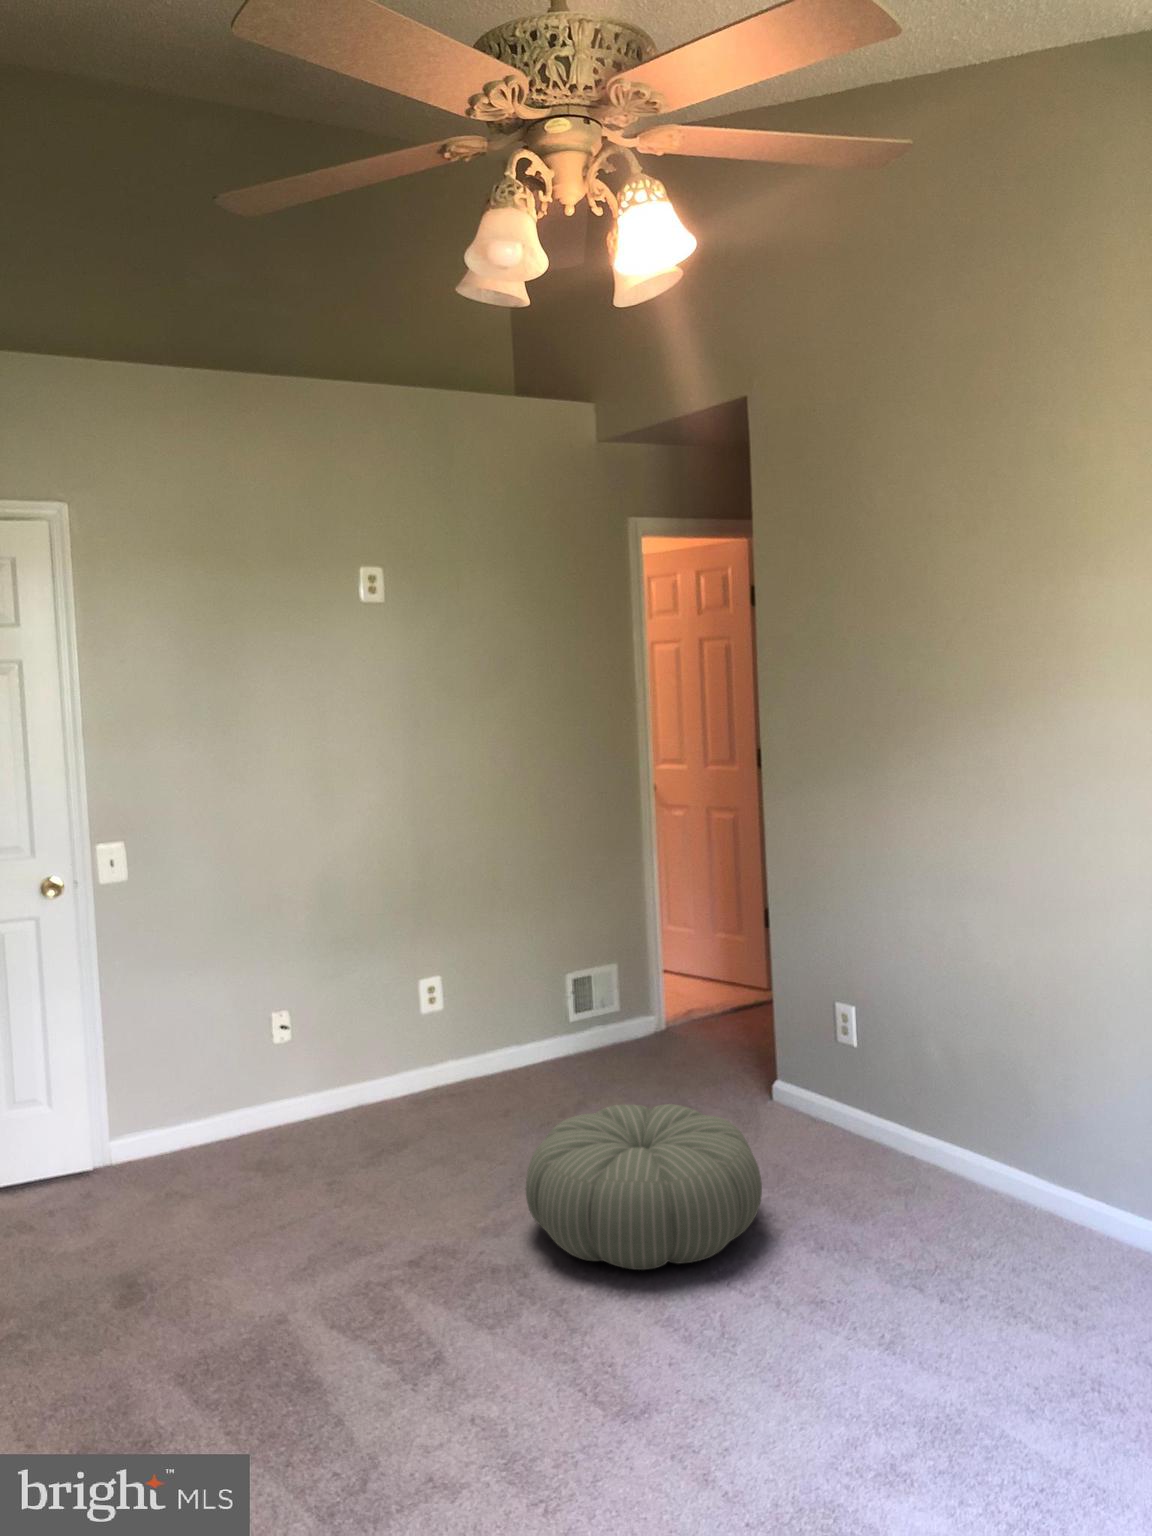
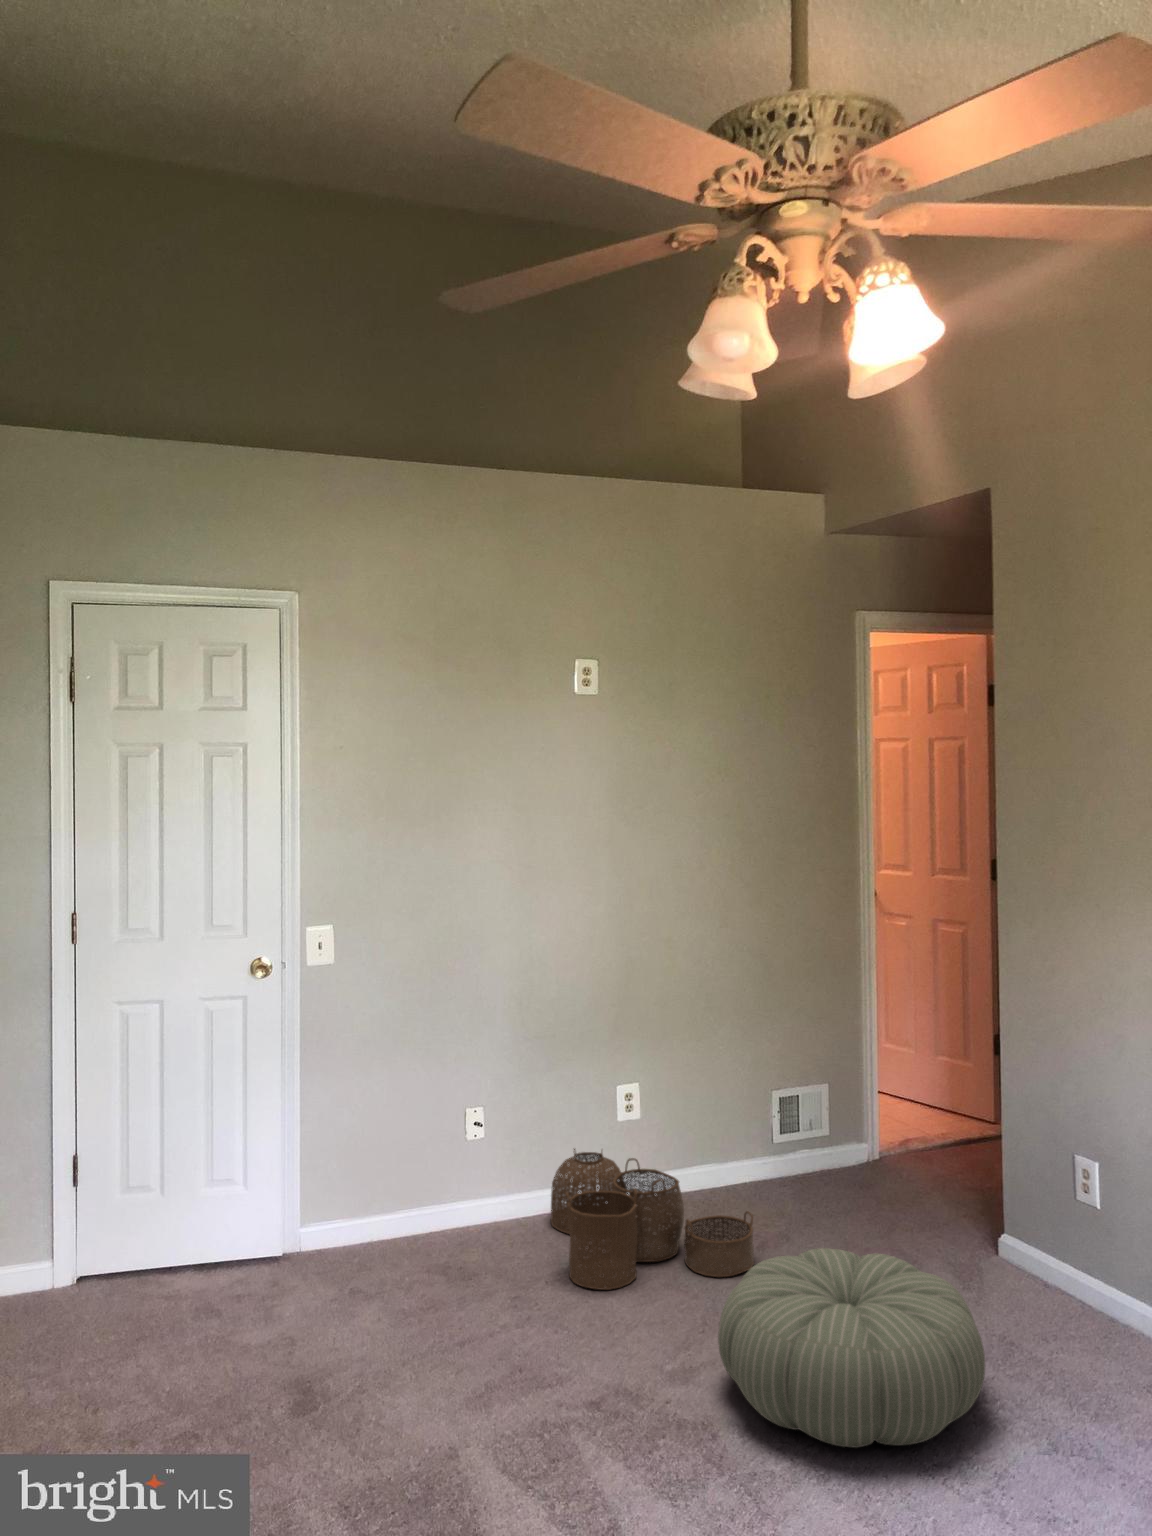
woven basket: none [360,1041,555,1168] -> present [551,1149,754,1290]

